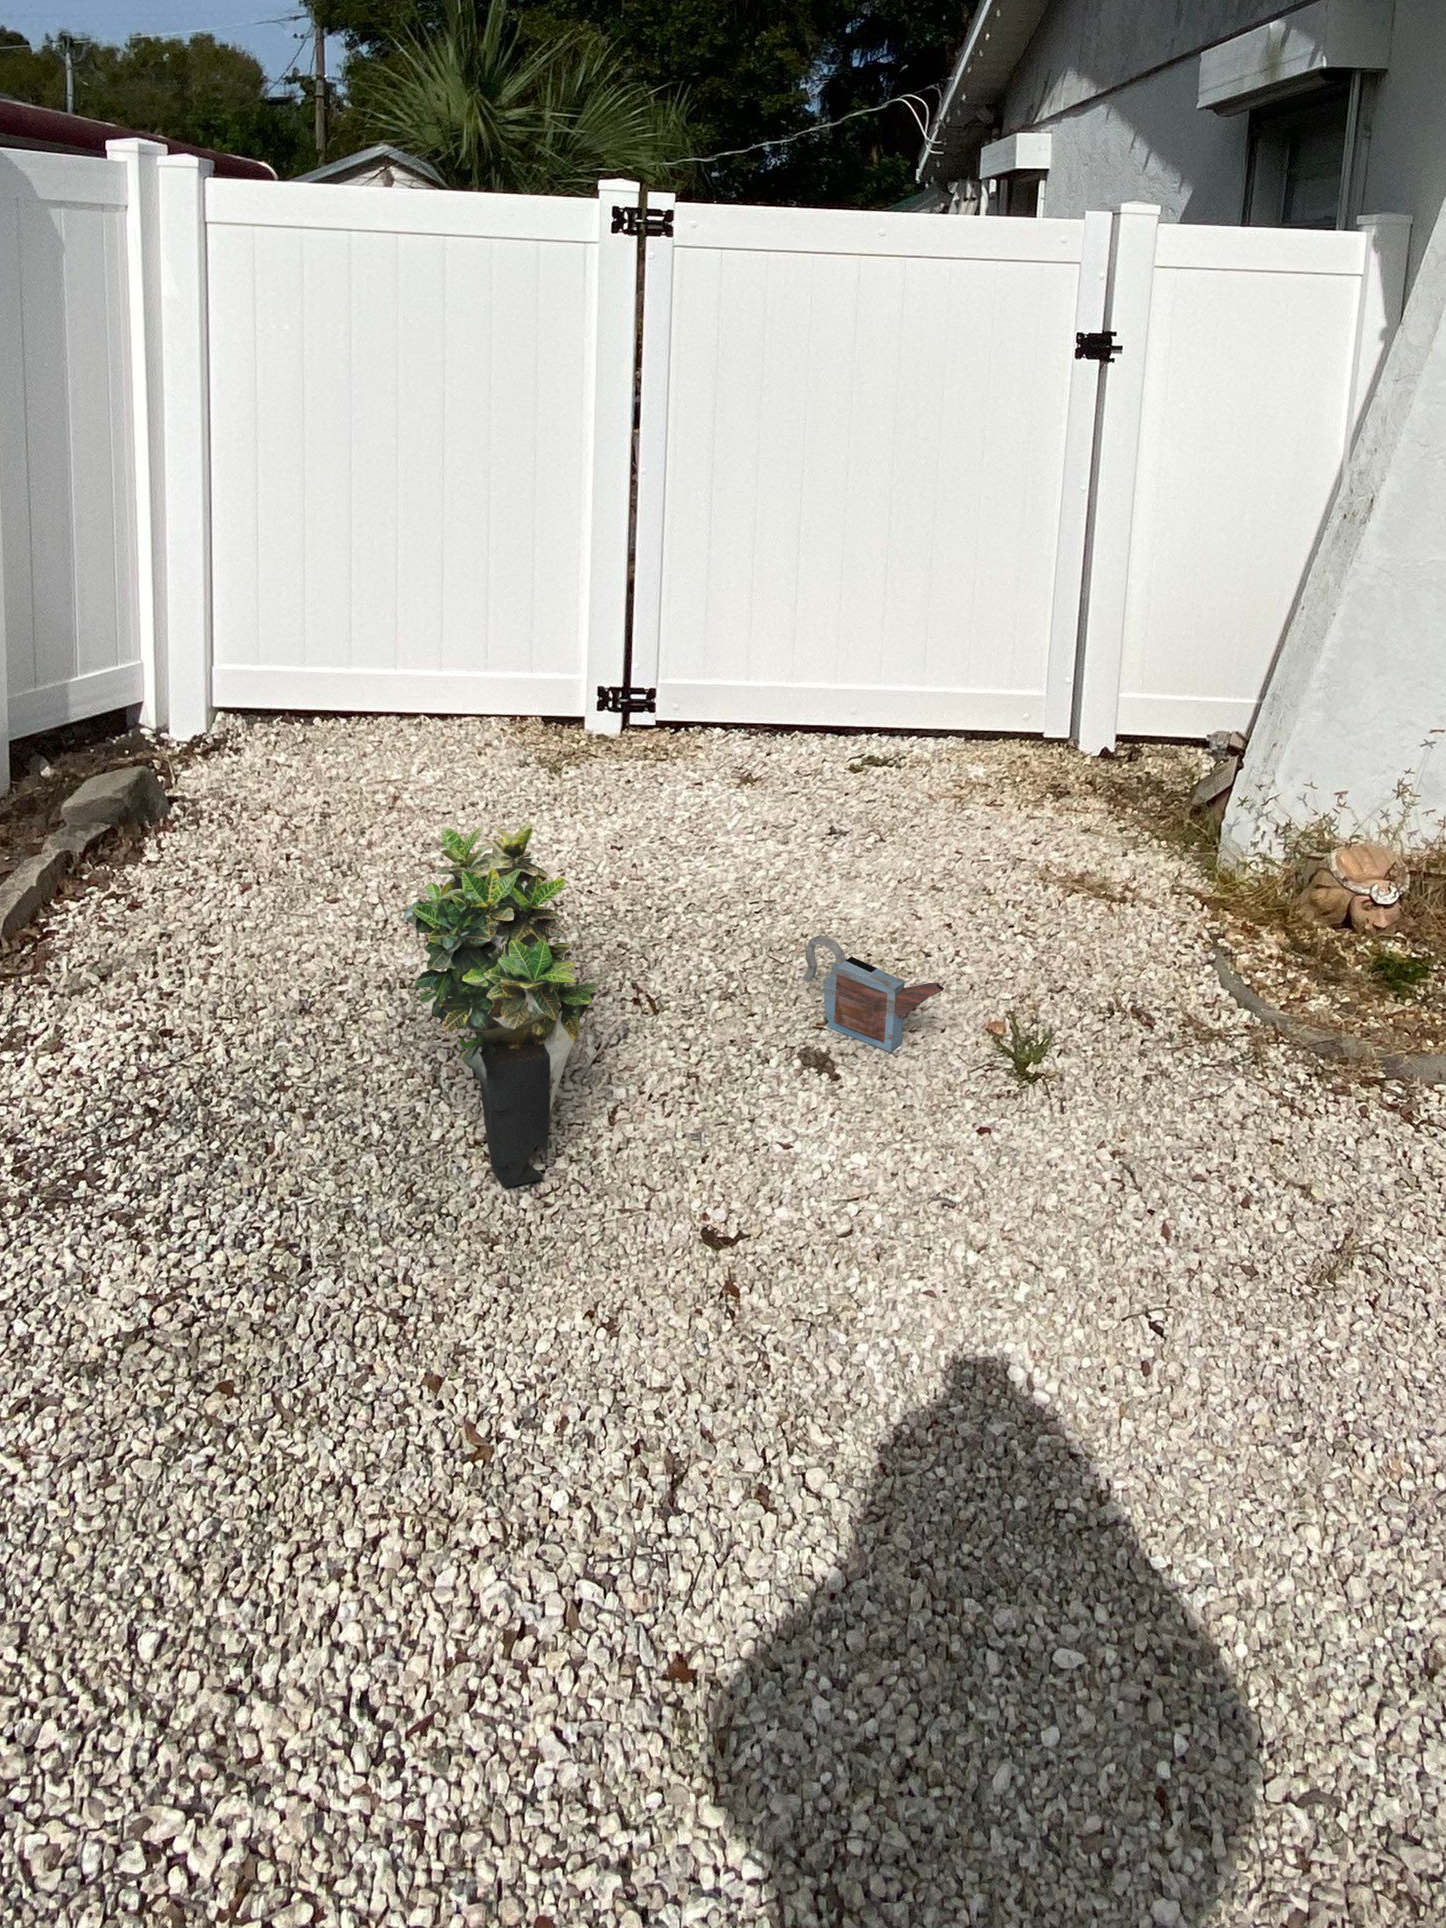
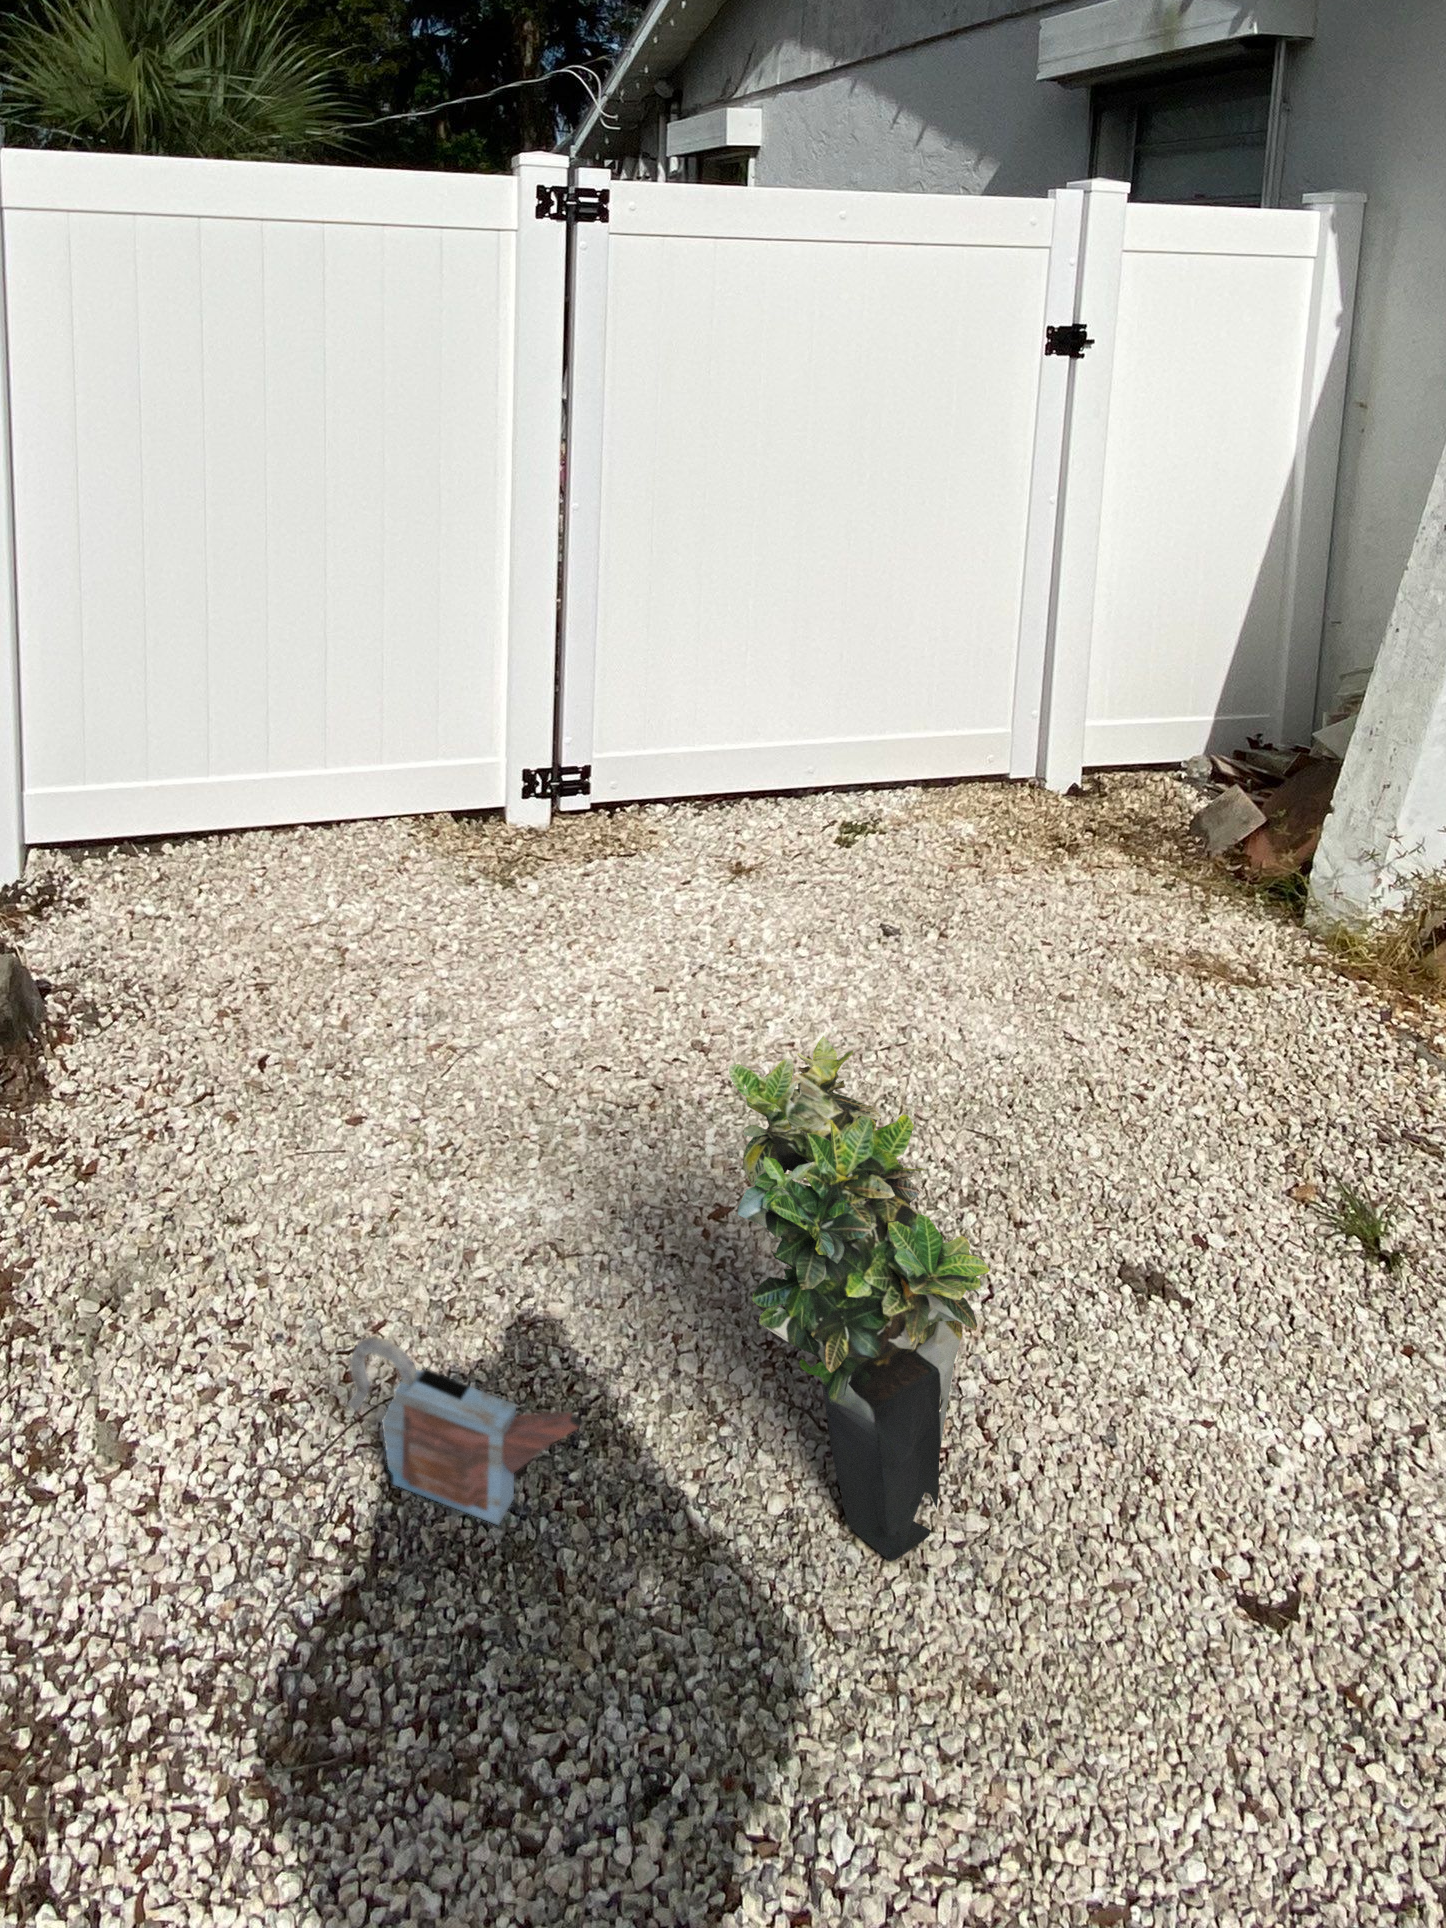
watering can: present [803,935,944,1052] -> present [348,1337,582,1525]

